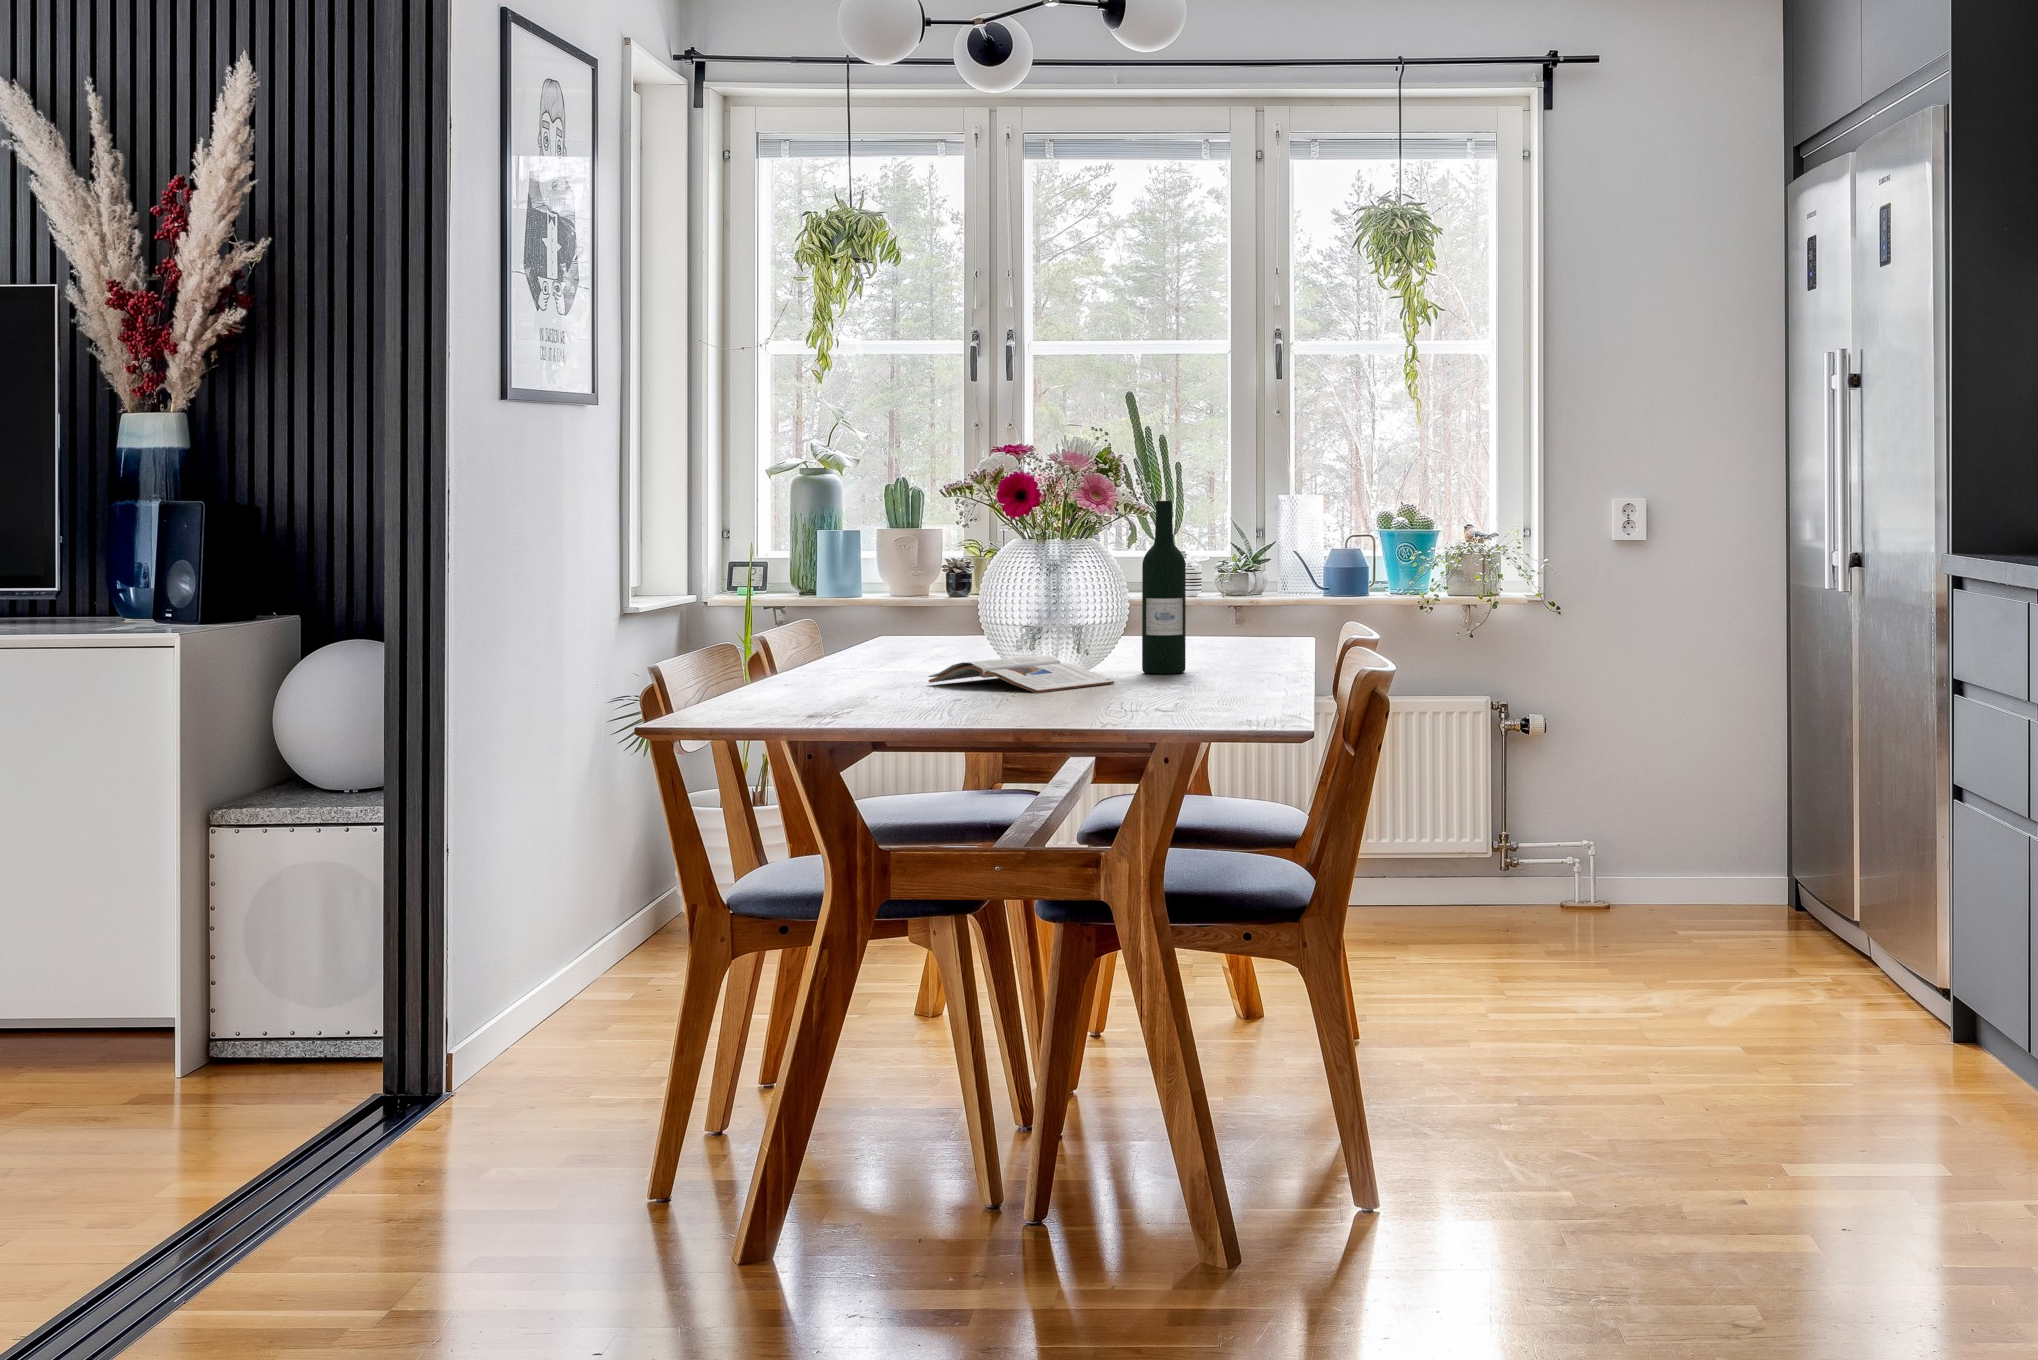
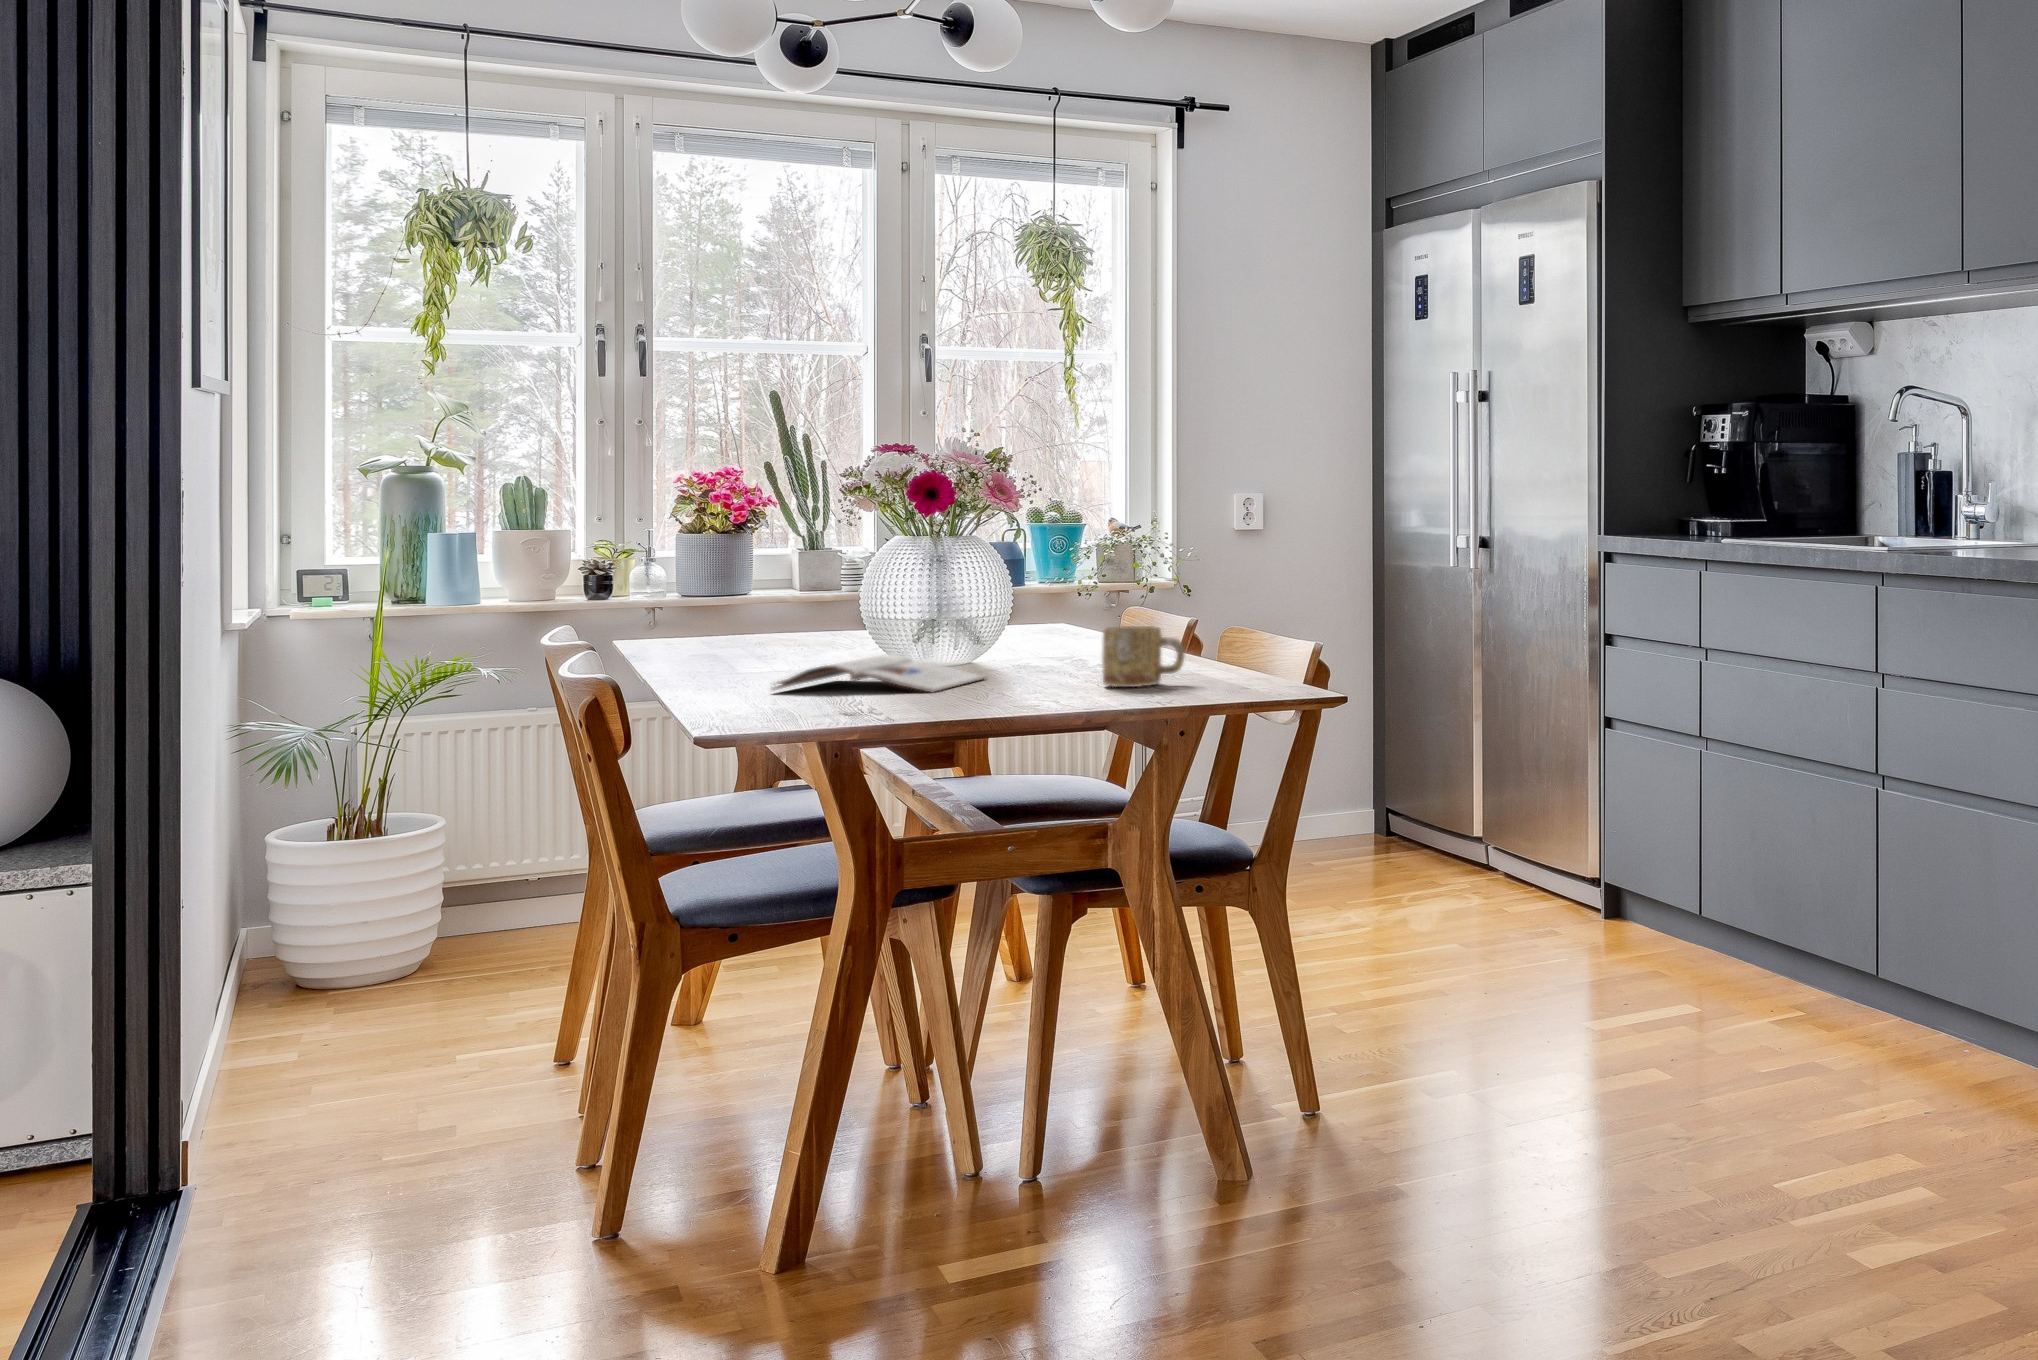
wine bottle: present [1142,501,1186,674] -> none [976,491,1024,667]
mug: none [1173,638,1247,699] -> present [1102,626,1184,687]

